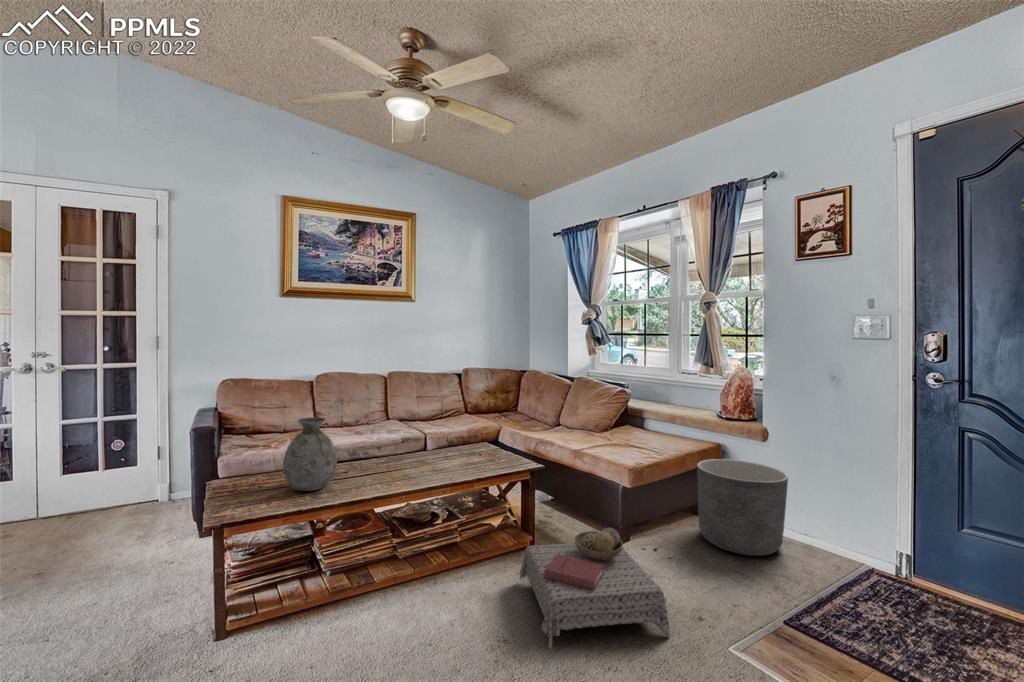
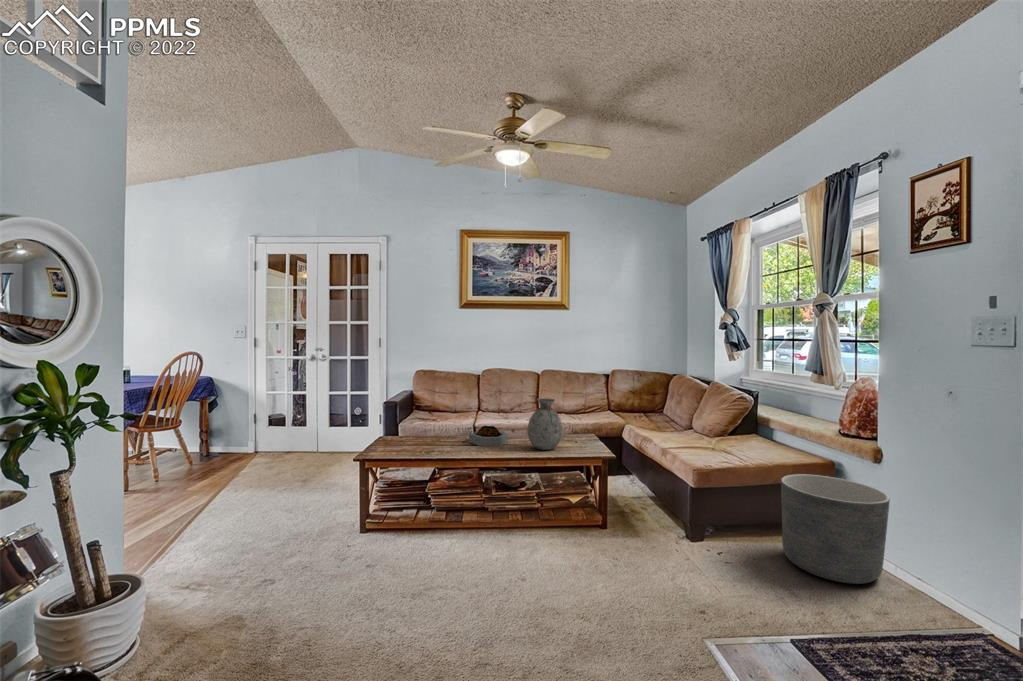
vase: present [283,417,337,491] -> present [528,398,563,450]
decorative bowl: none [358,448,407,480] -> present [469,426,508,446]
ottoman: present [520,528,670,650] -> none [551,510,666,609]

